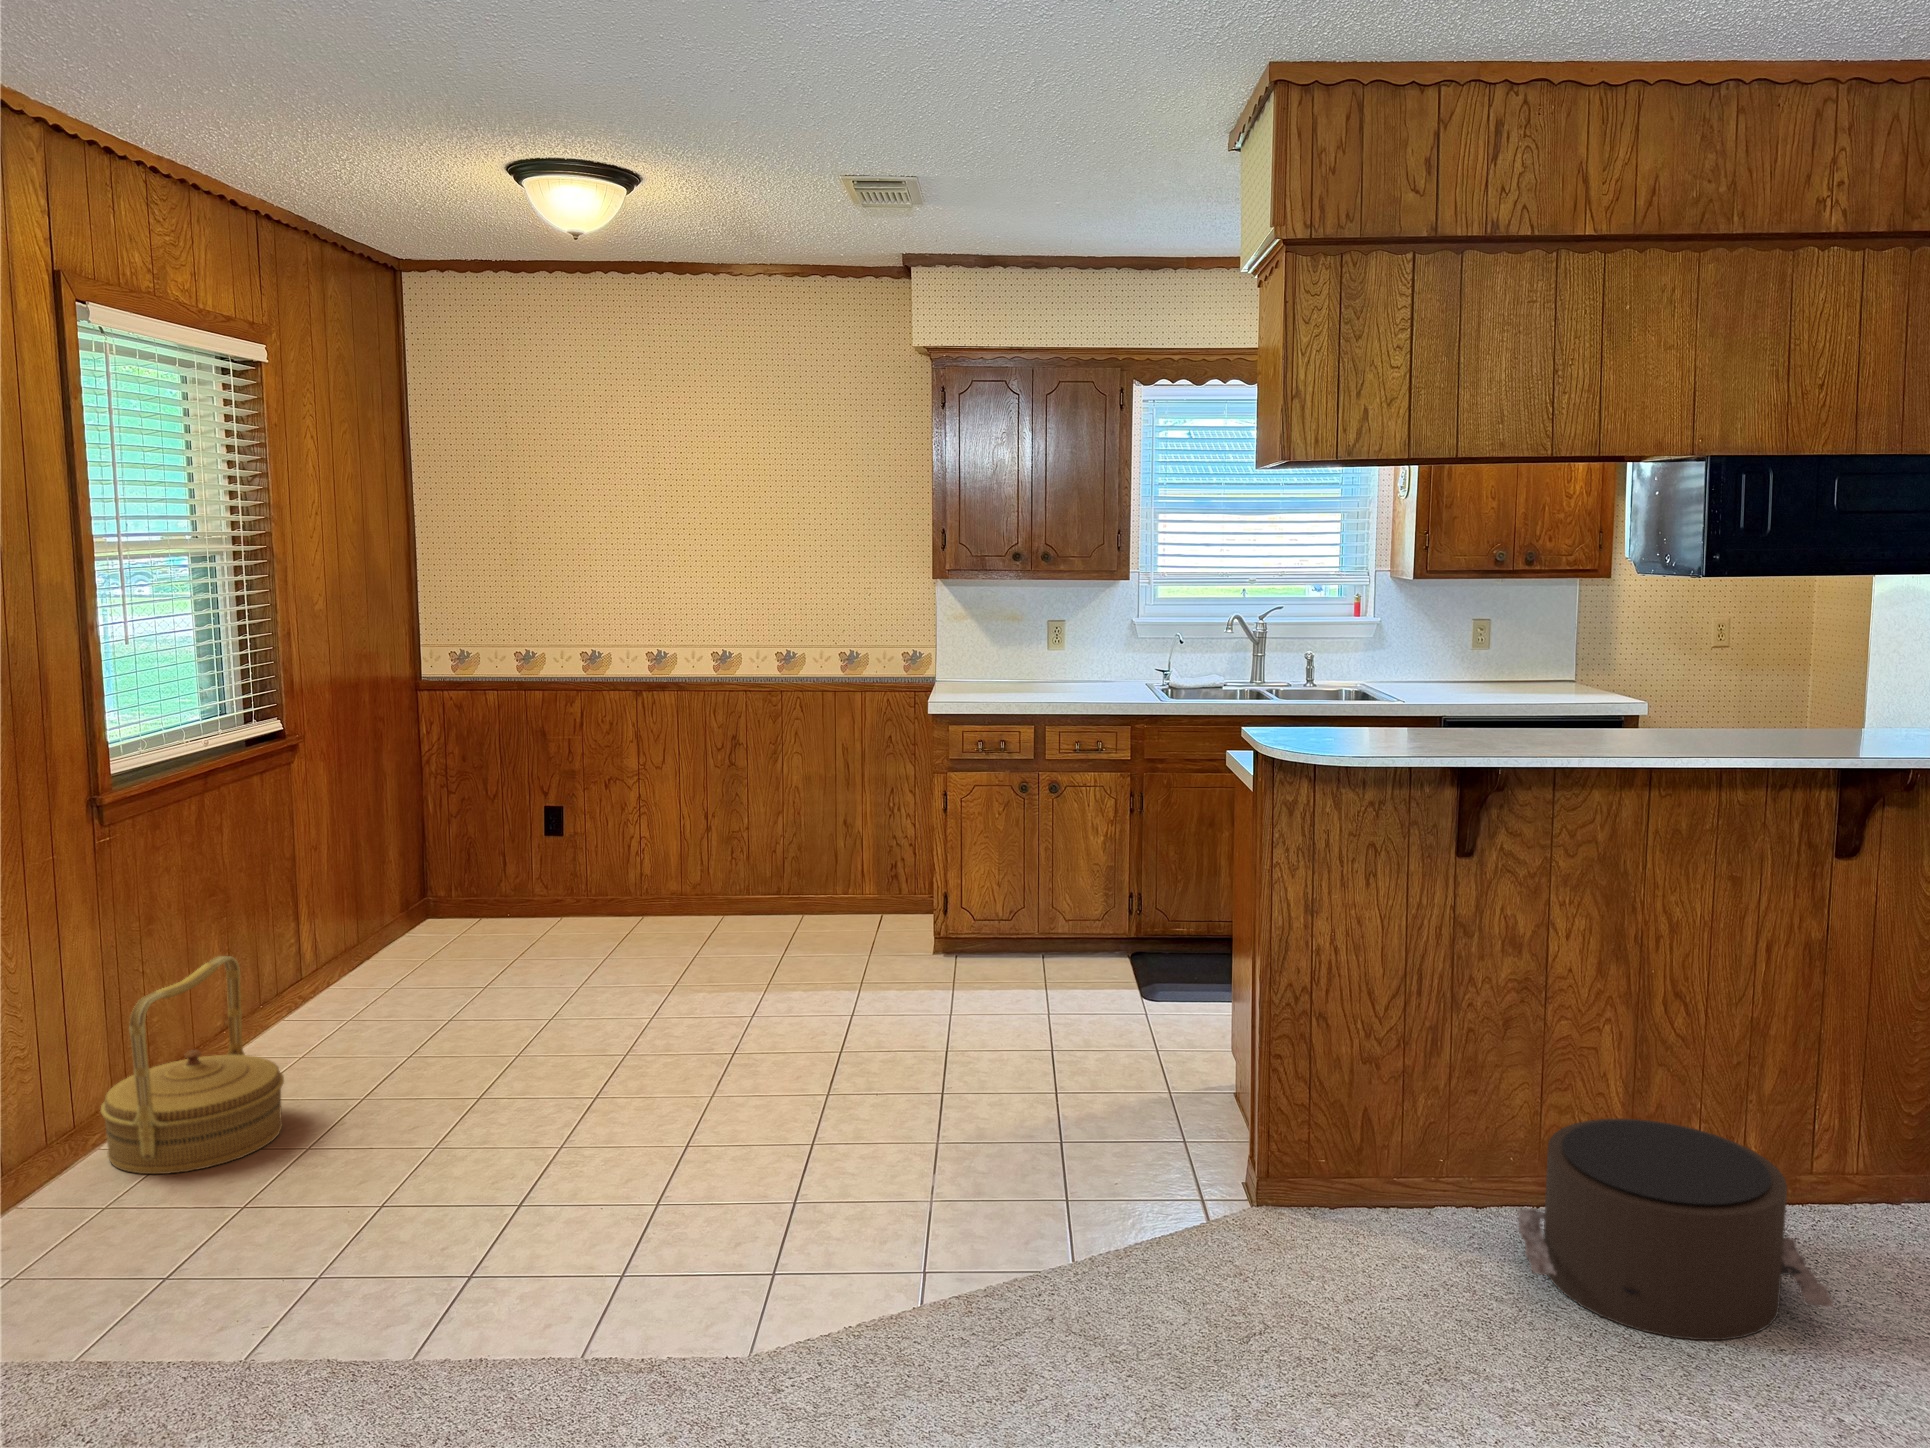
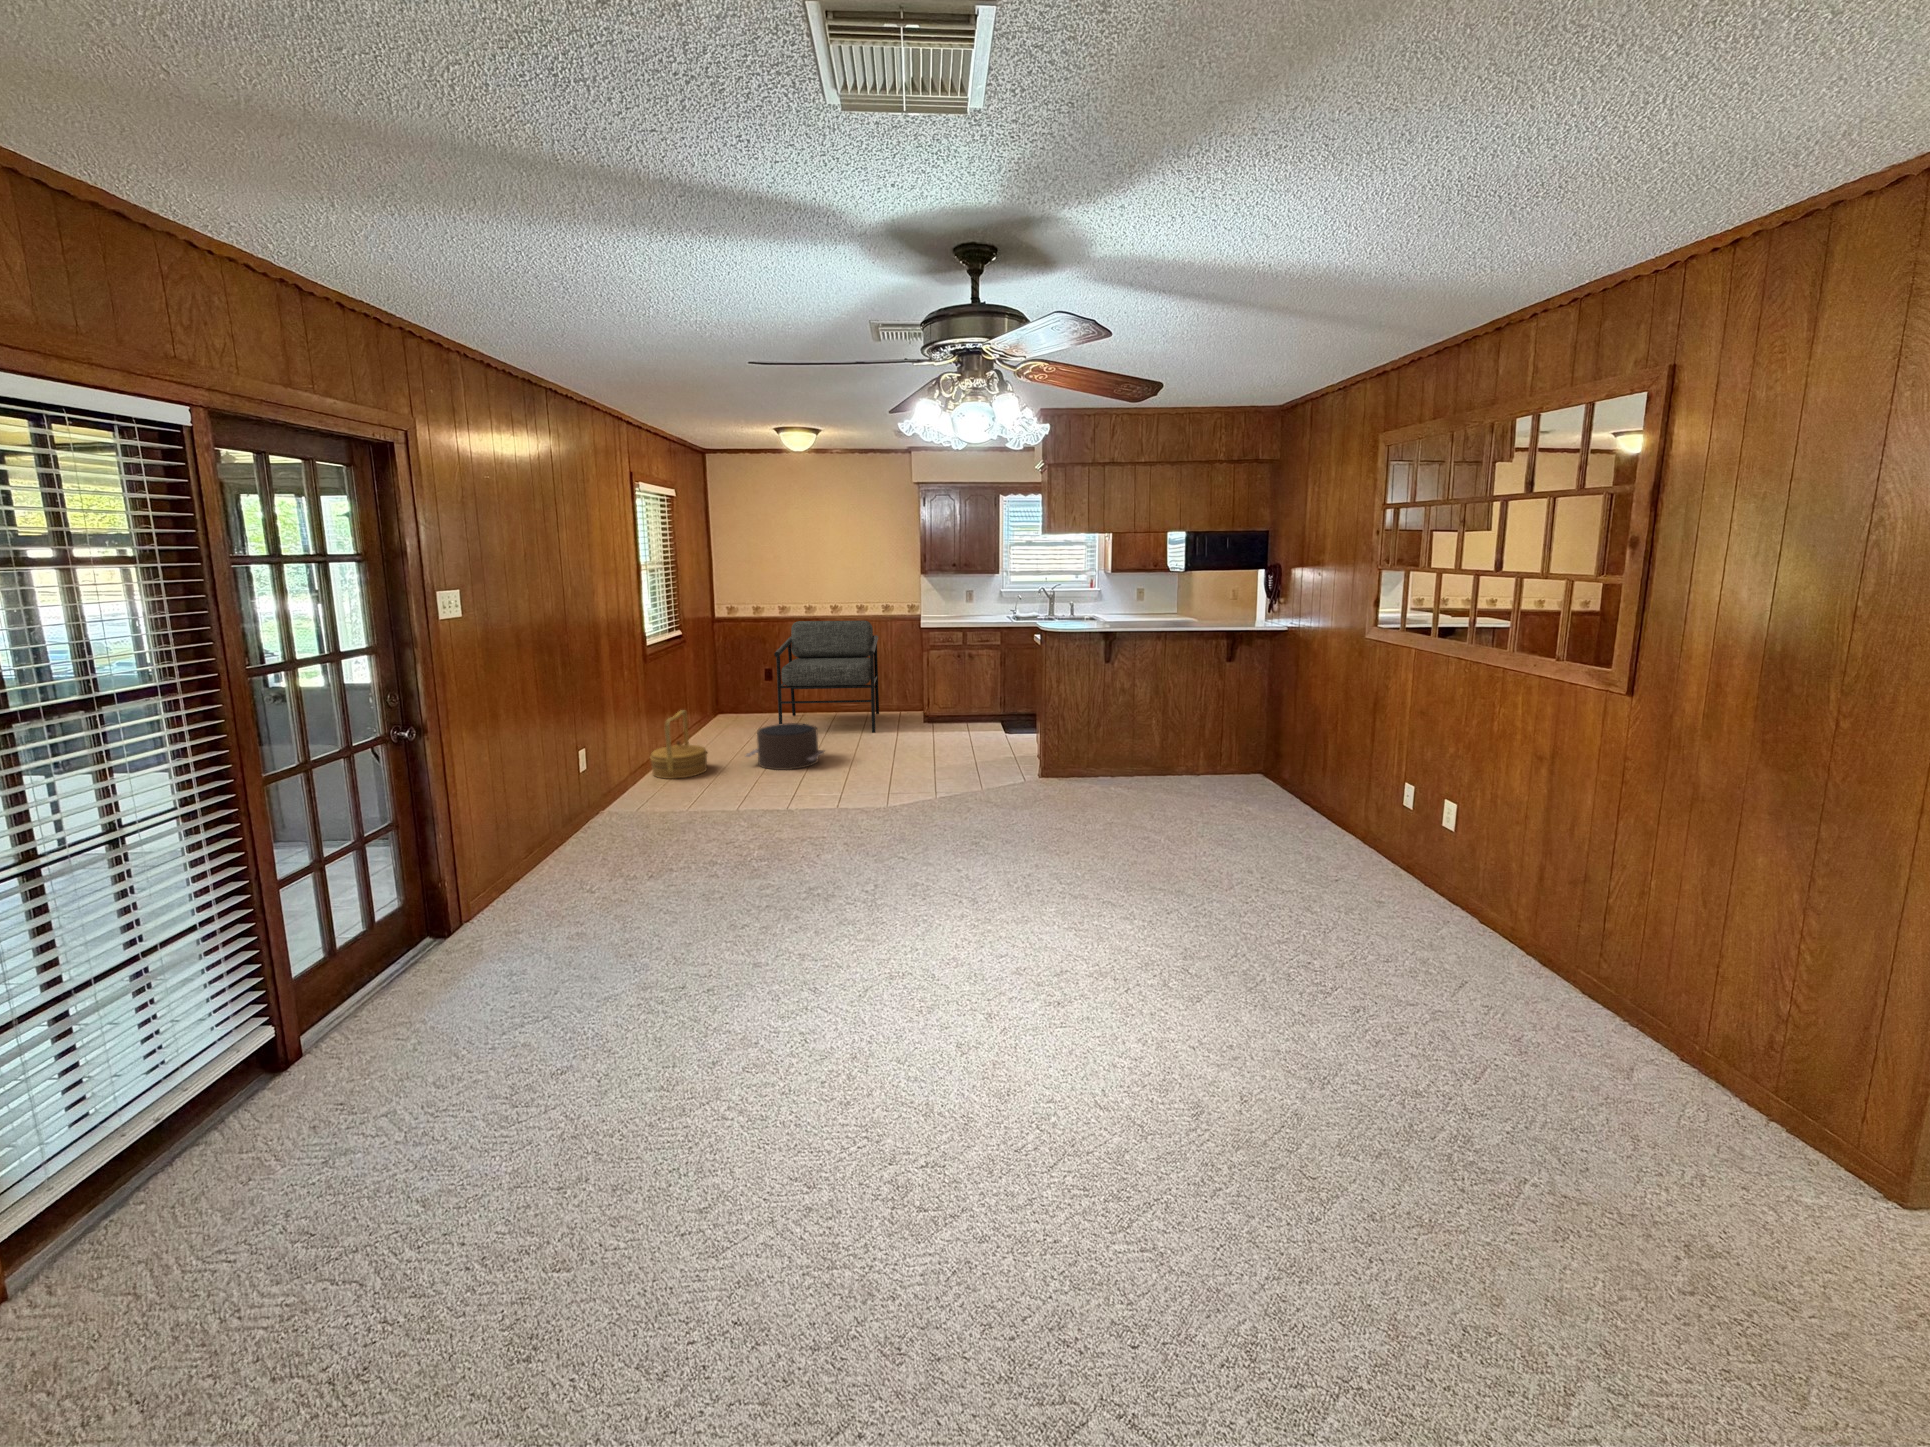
armchair: none [534,693,823,994] -> present [774,621,879,733]
pouf: present [1518,1119,1834,1340] -> present [746,723,825,770]

